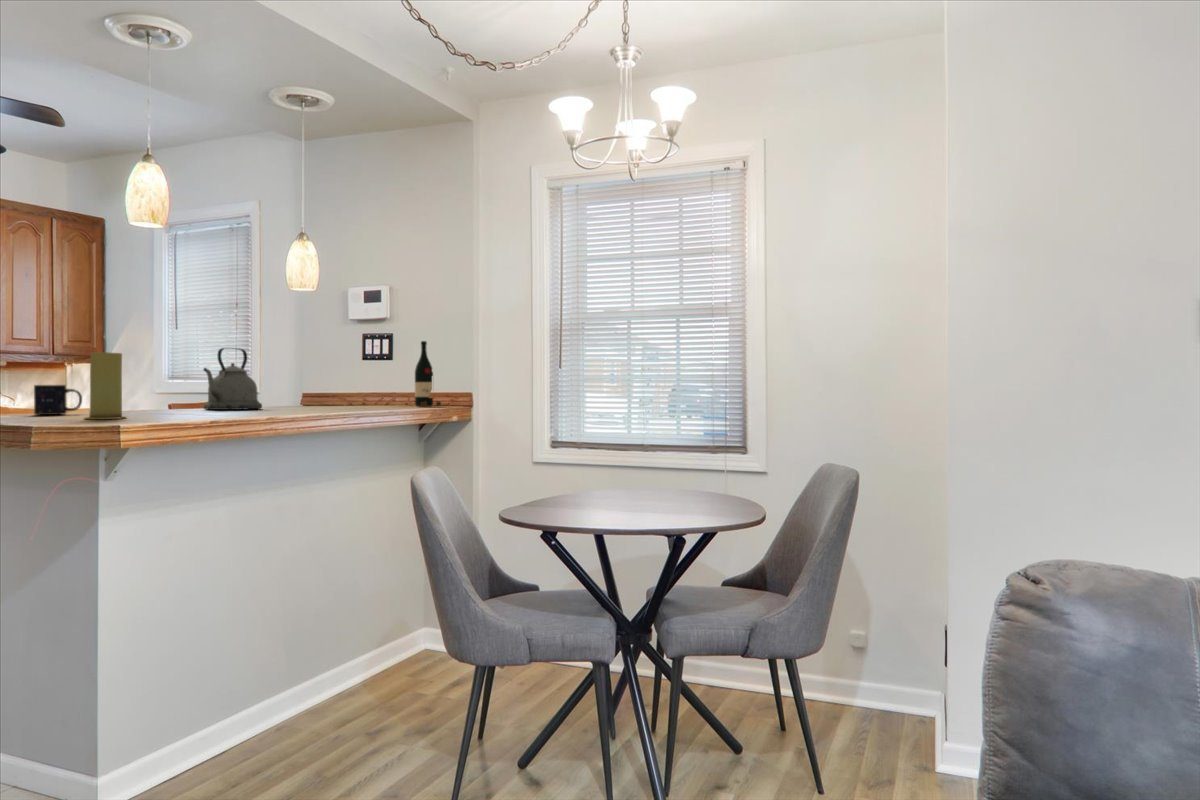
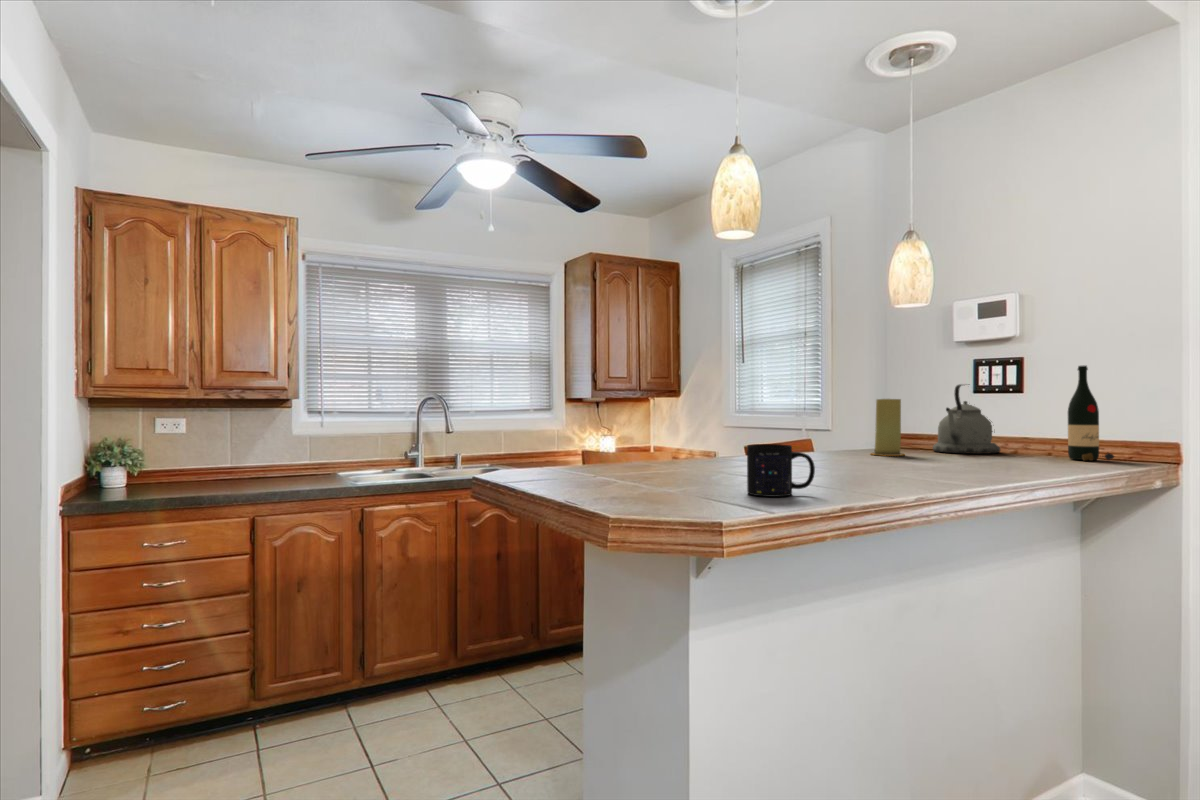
kettle: present [203,348,262,410] -> present [933,384,1000,454]
candle: present [85,352,126,419] -> present [871,399,904,456]
mug: present [34,385,82,415] -> present [747,444,815,497]

